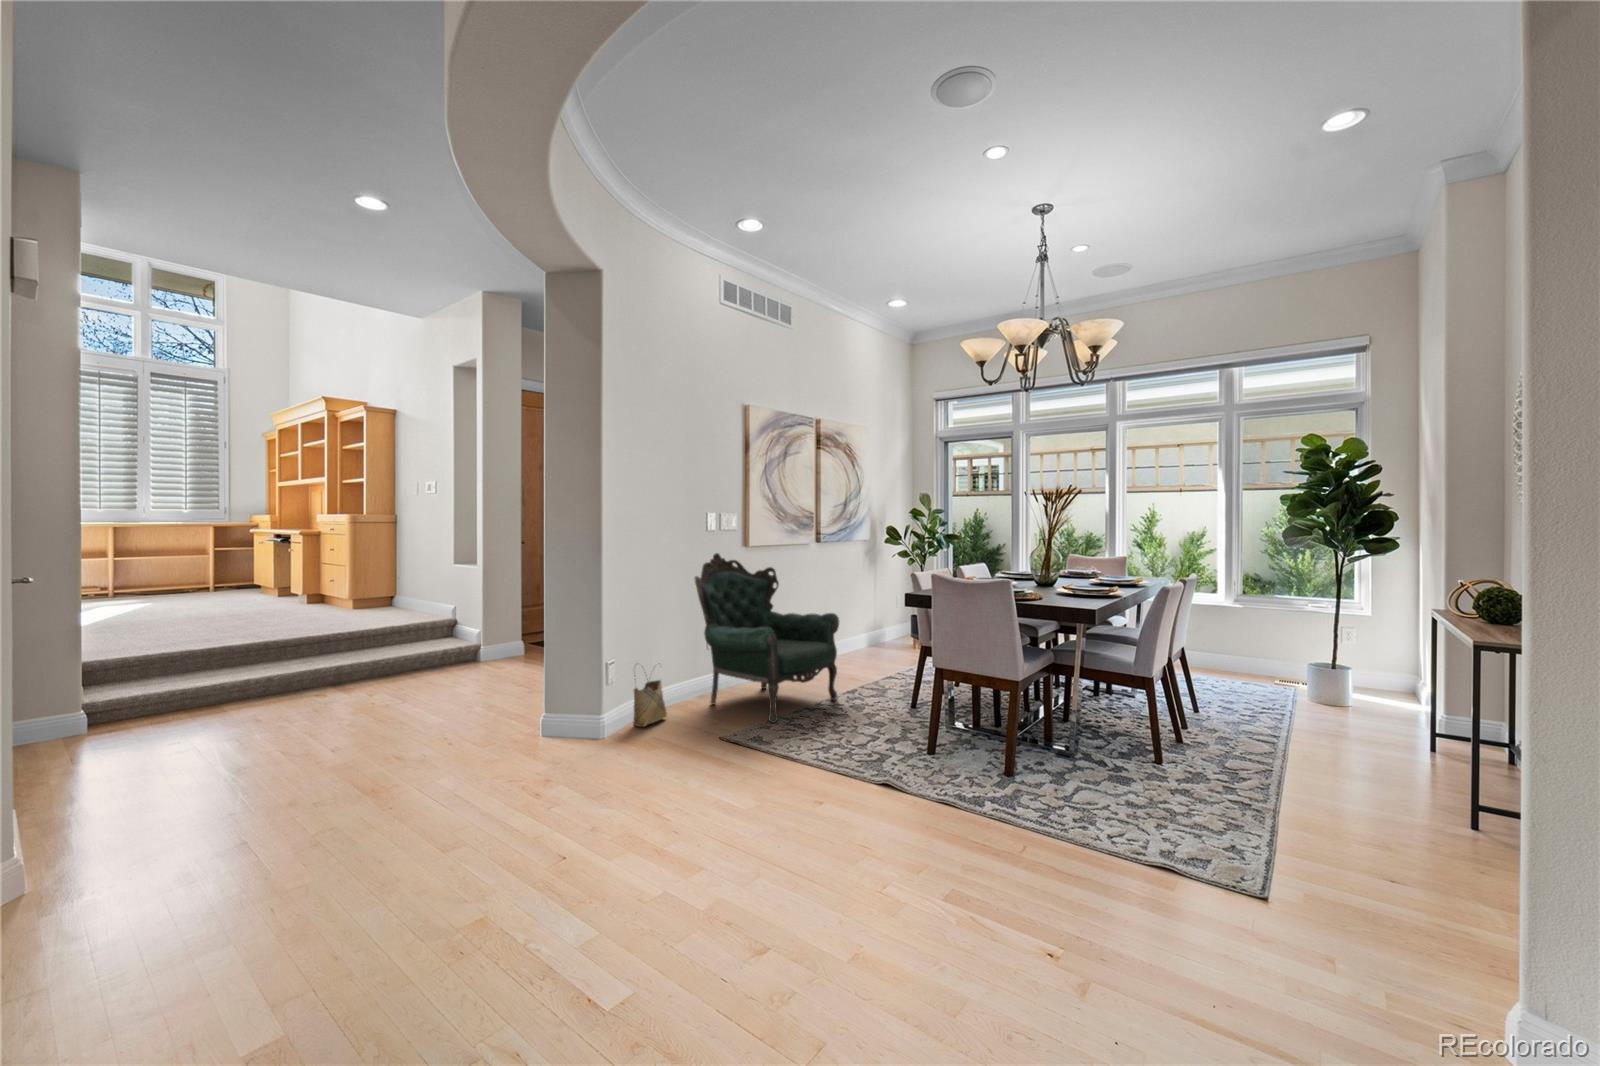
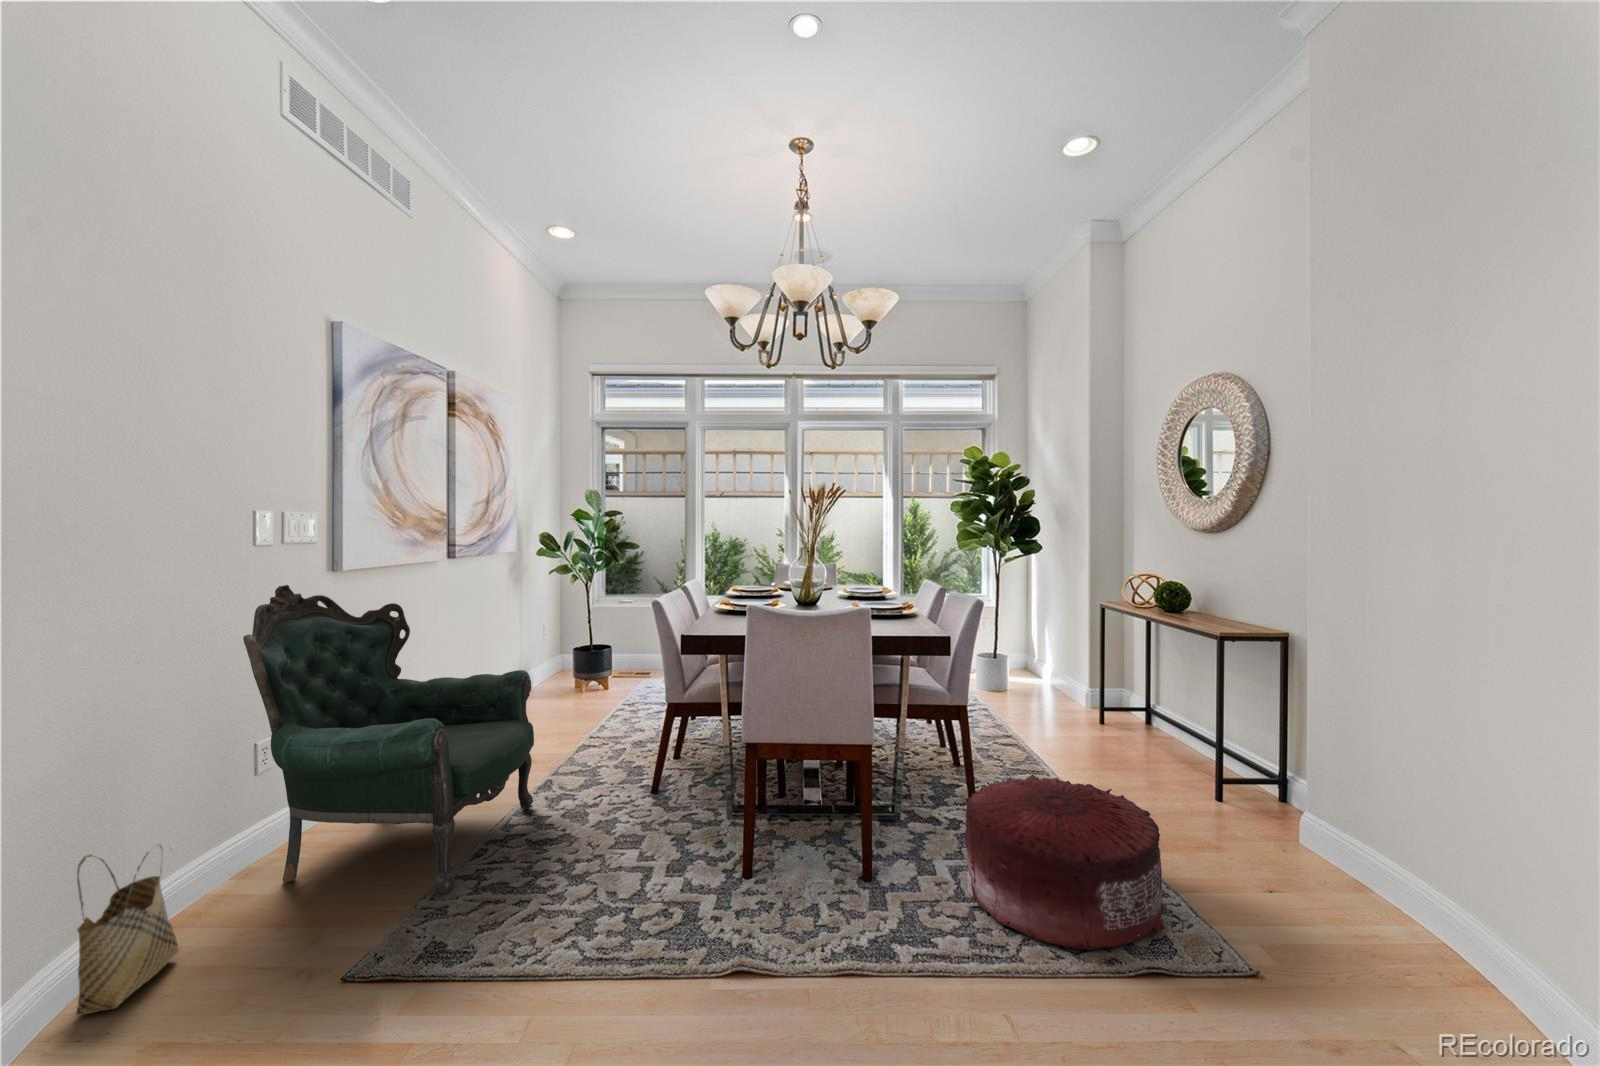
pouf: none [1062,723,1219,839] -> present [965,774,1164,950]

